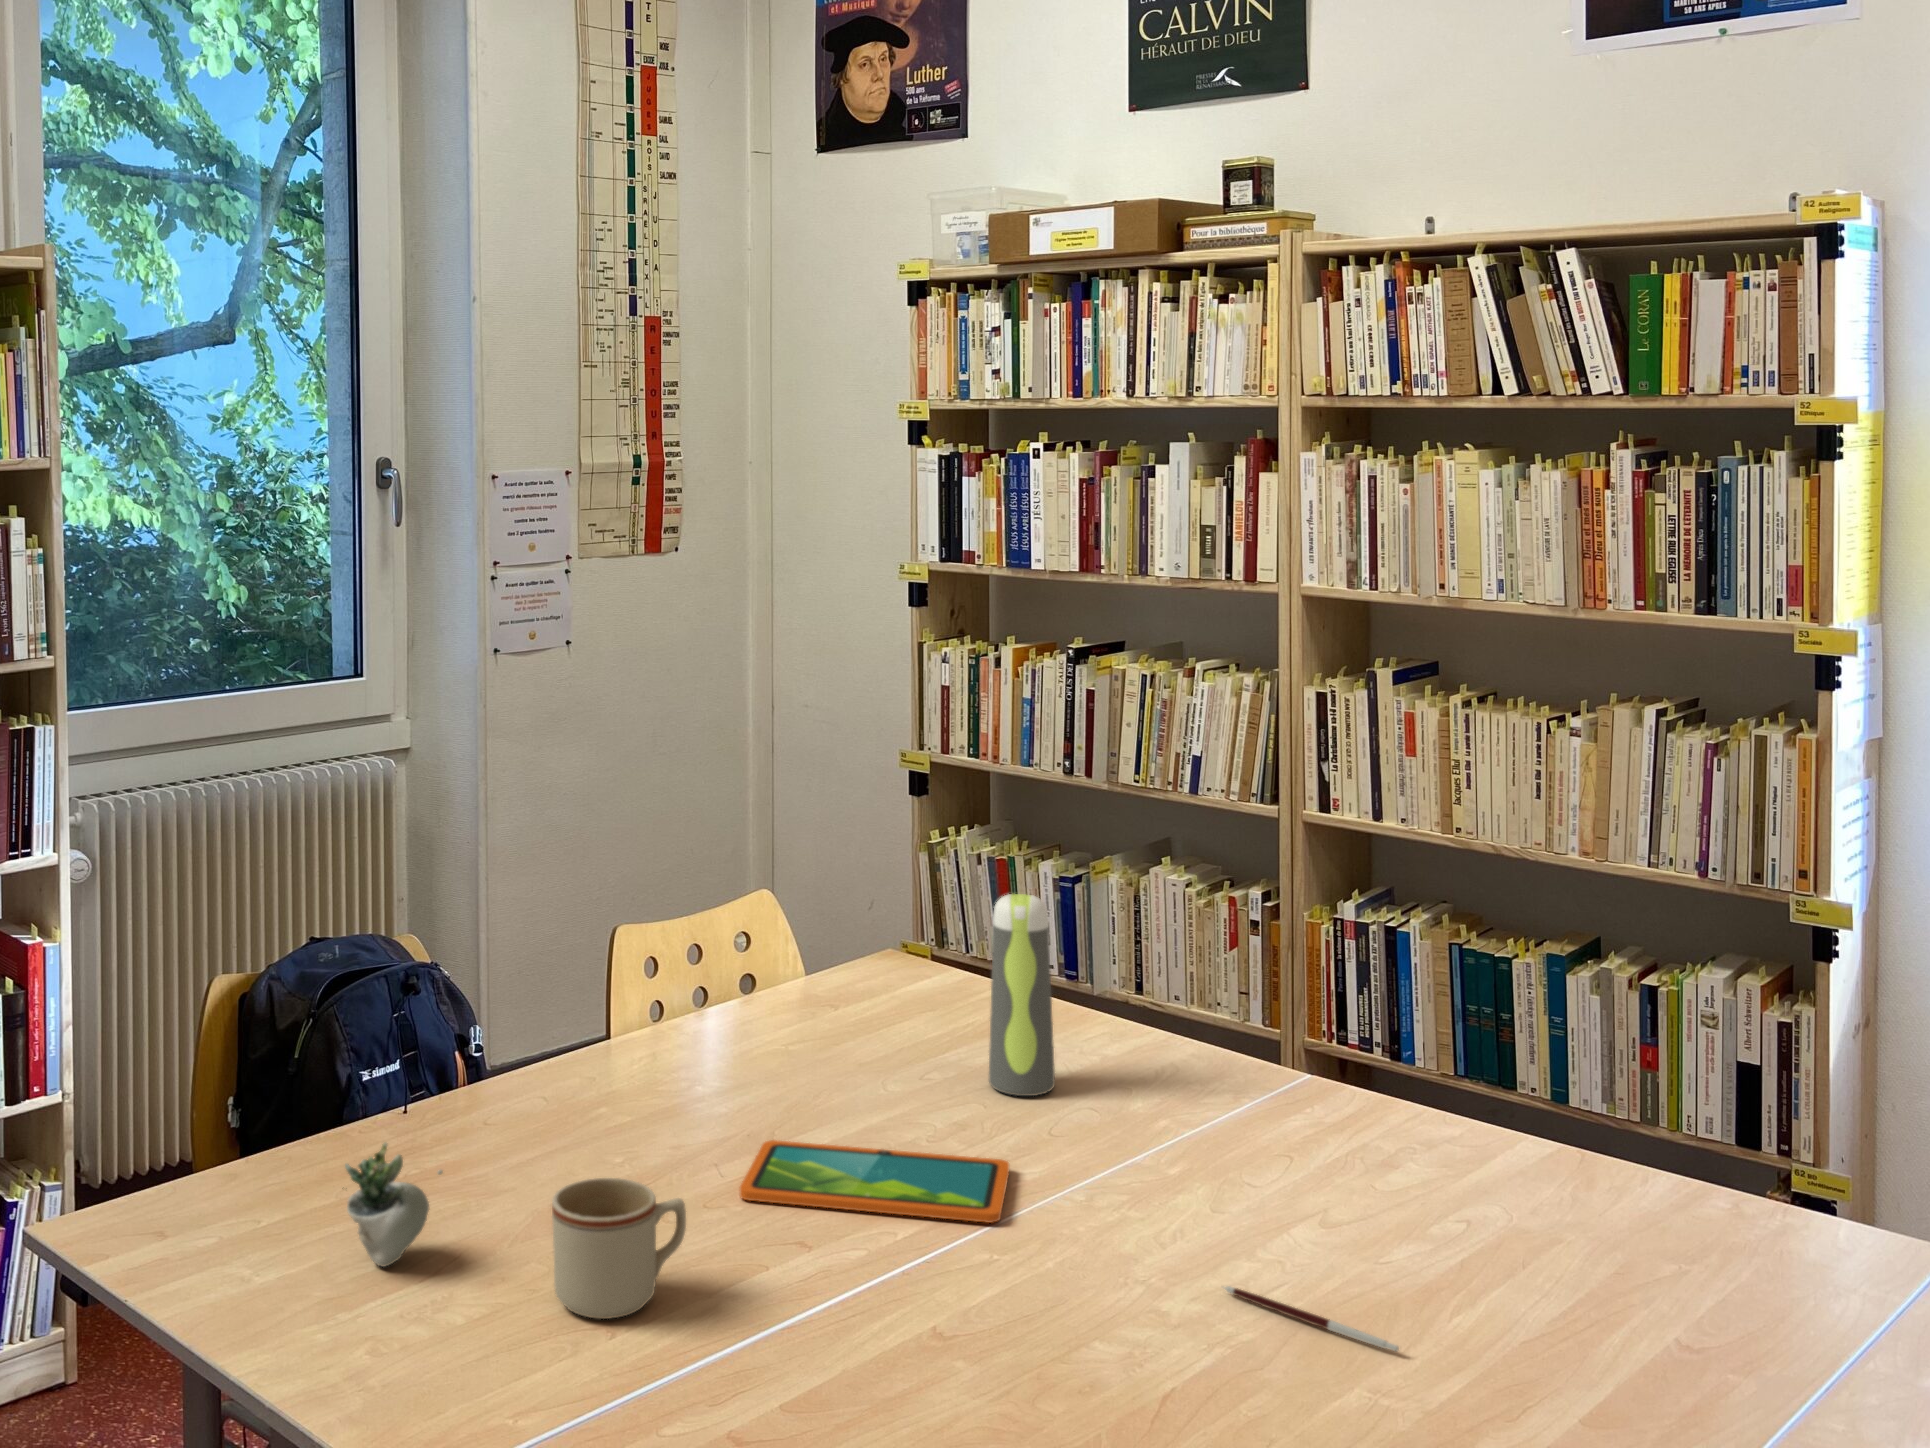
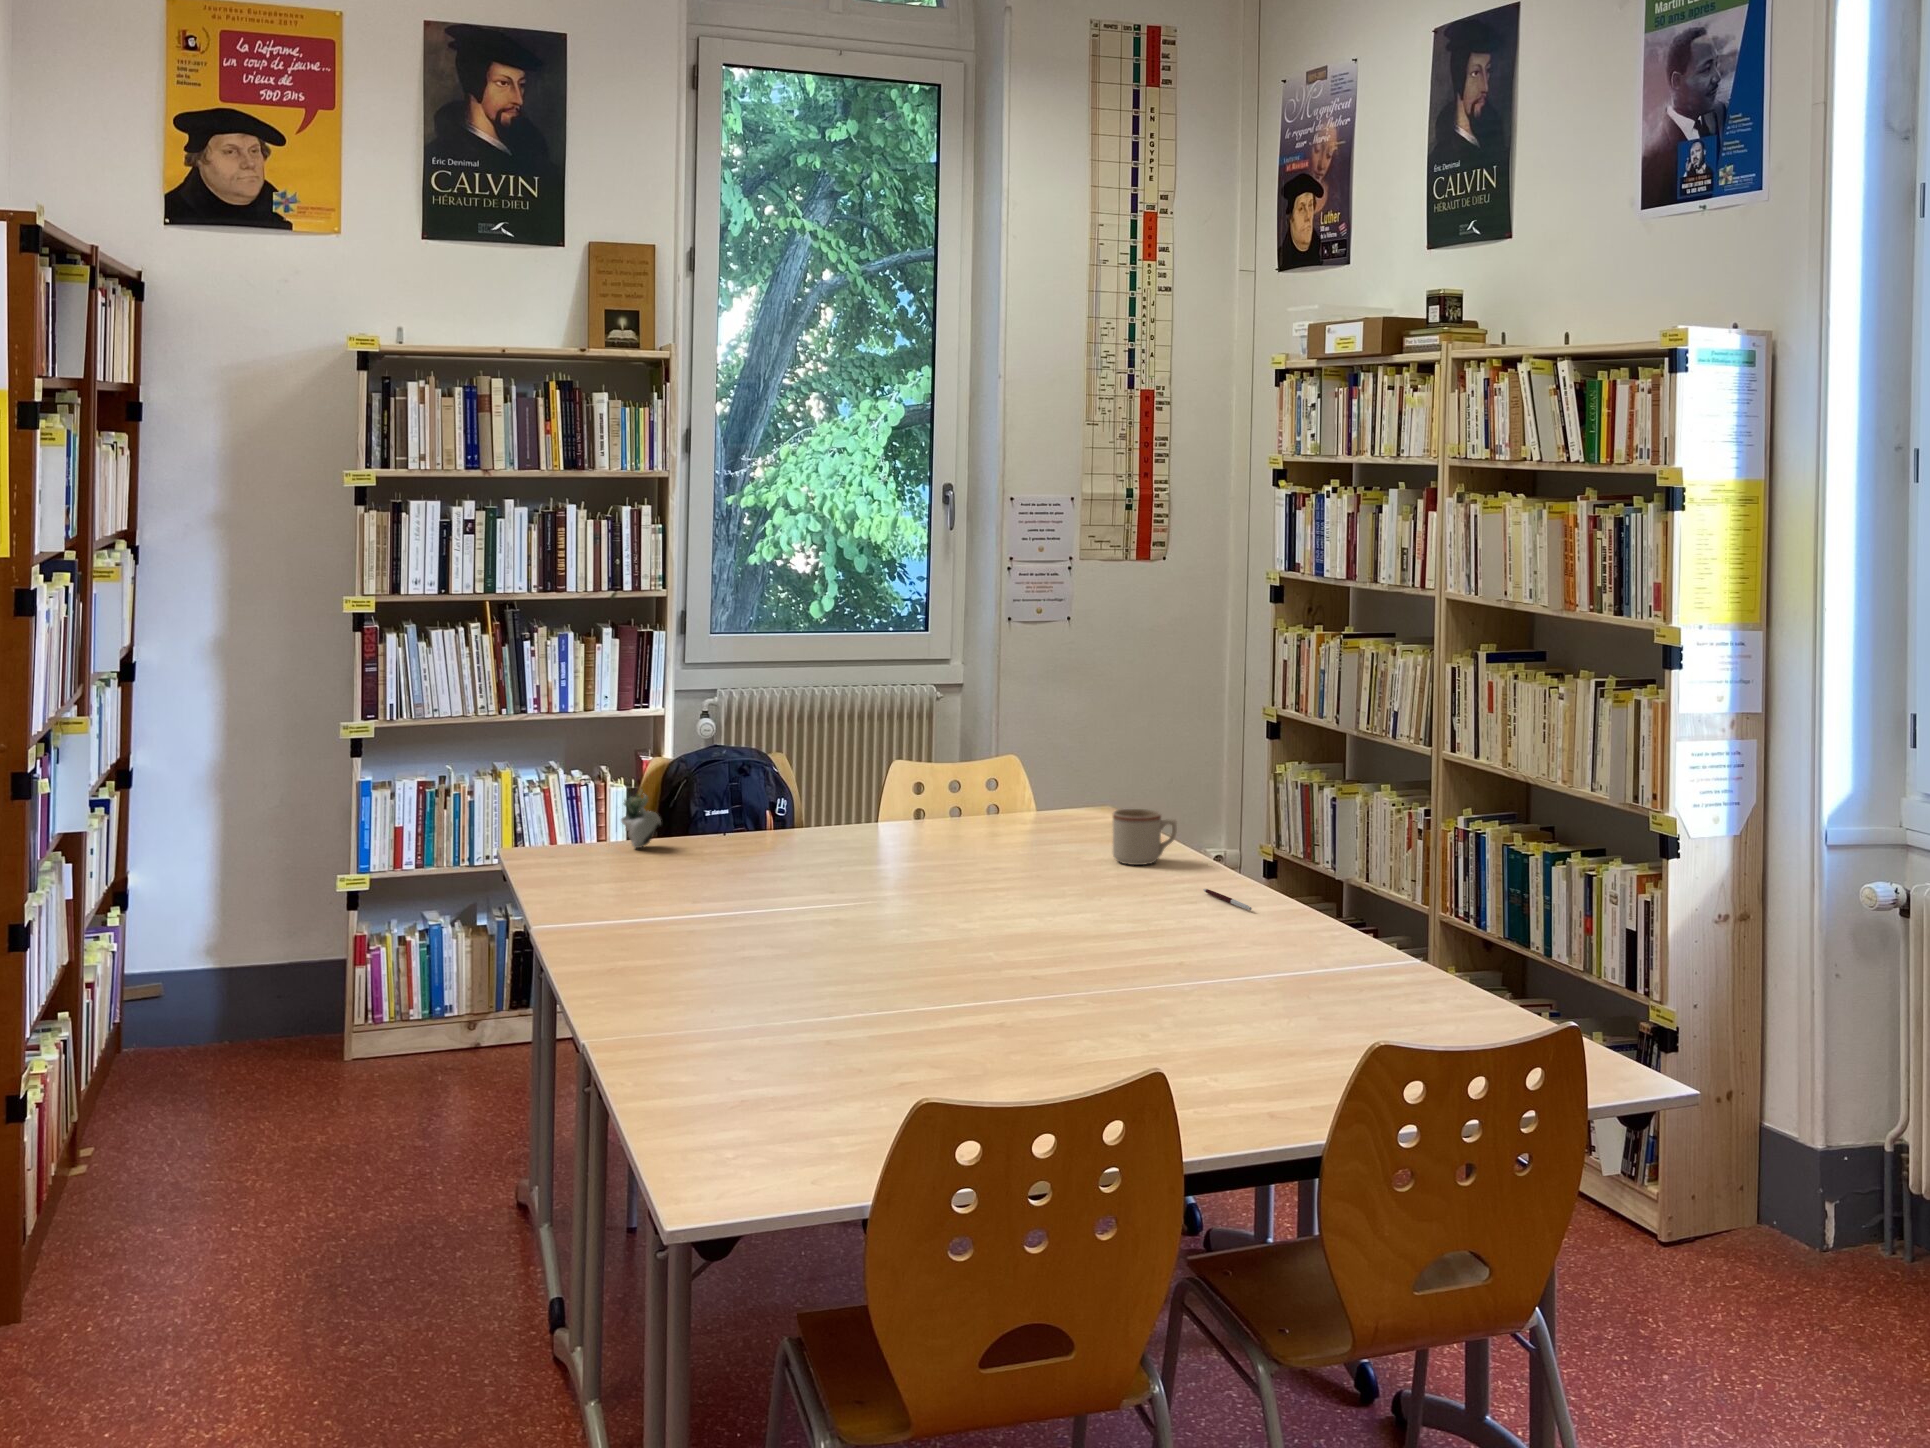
water bottle: present [989,894,1055,1096] -> none [1026,723,1063,835]
tablet: present [740,1140,1009,1223] -> none [829,833,974,863]
mug: present [552,1178,686,1319] -> present [1113,809,1177,865]
pen: present [1225,1286,1399,1351] -> present [1203,889,1252,910]

